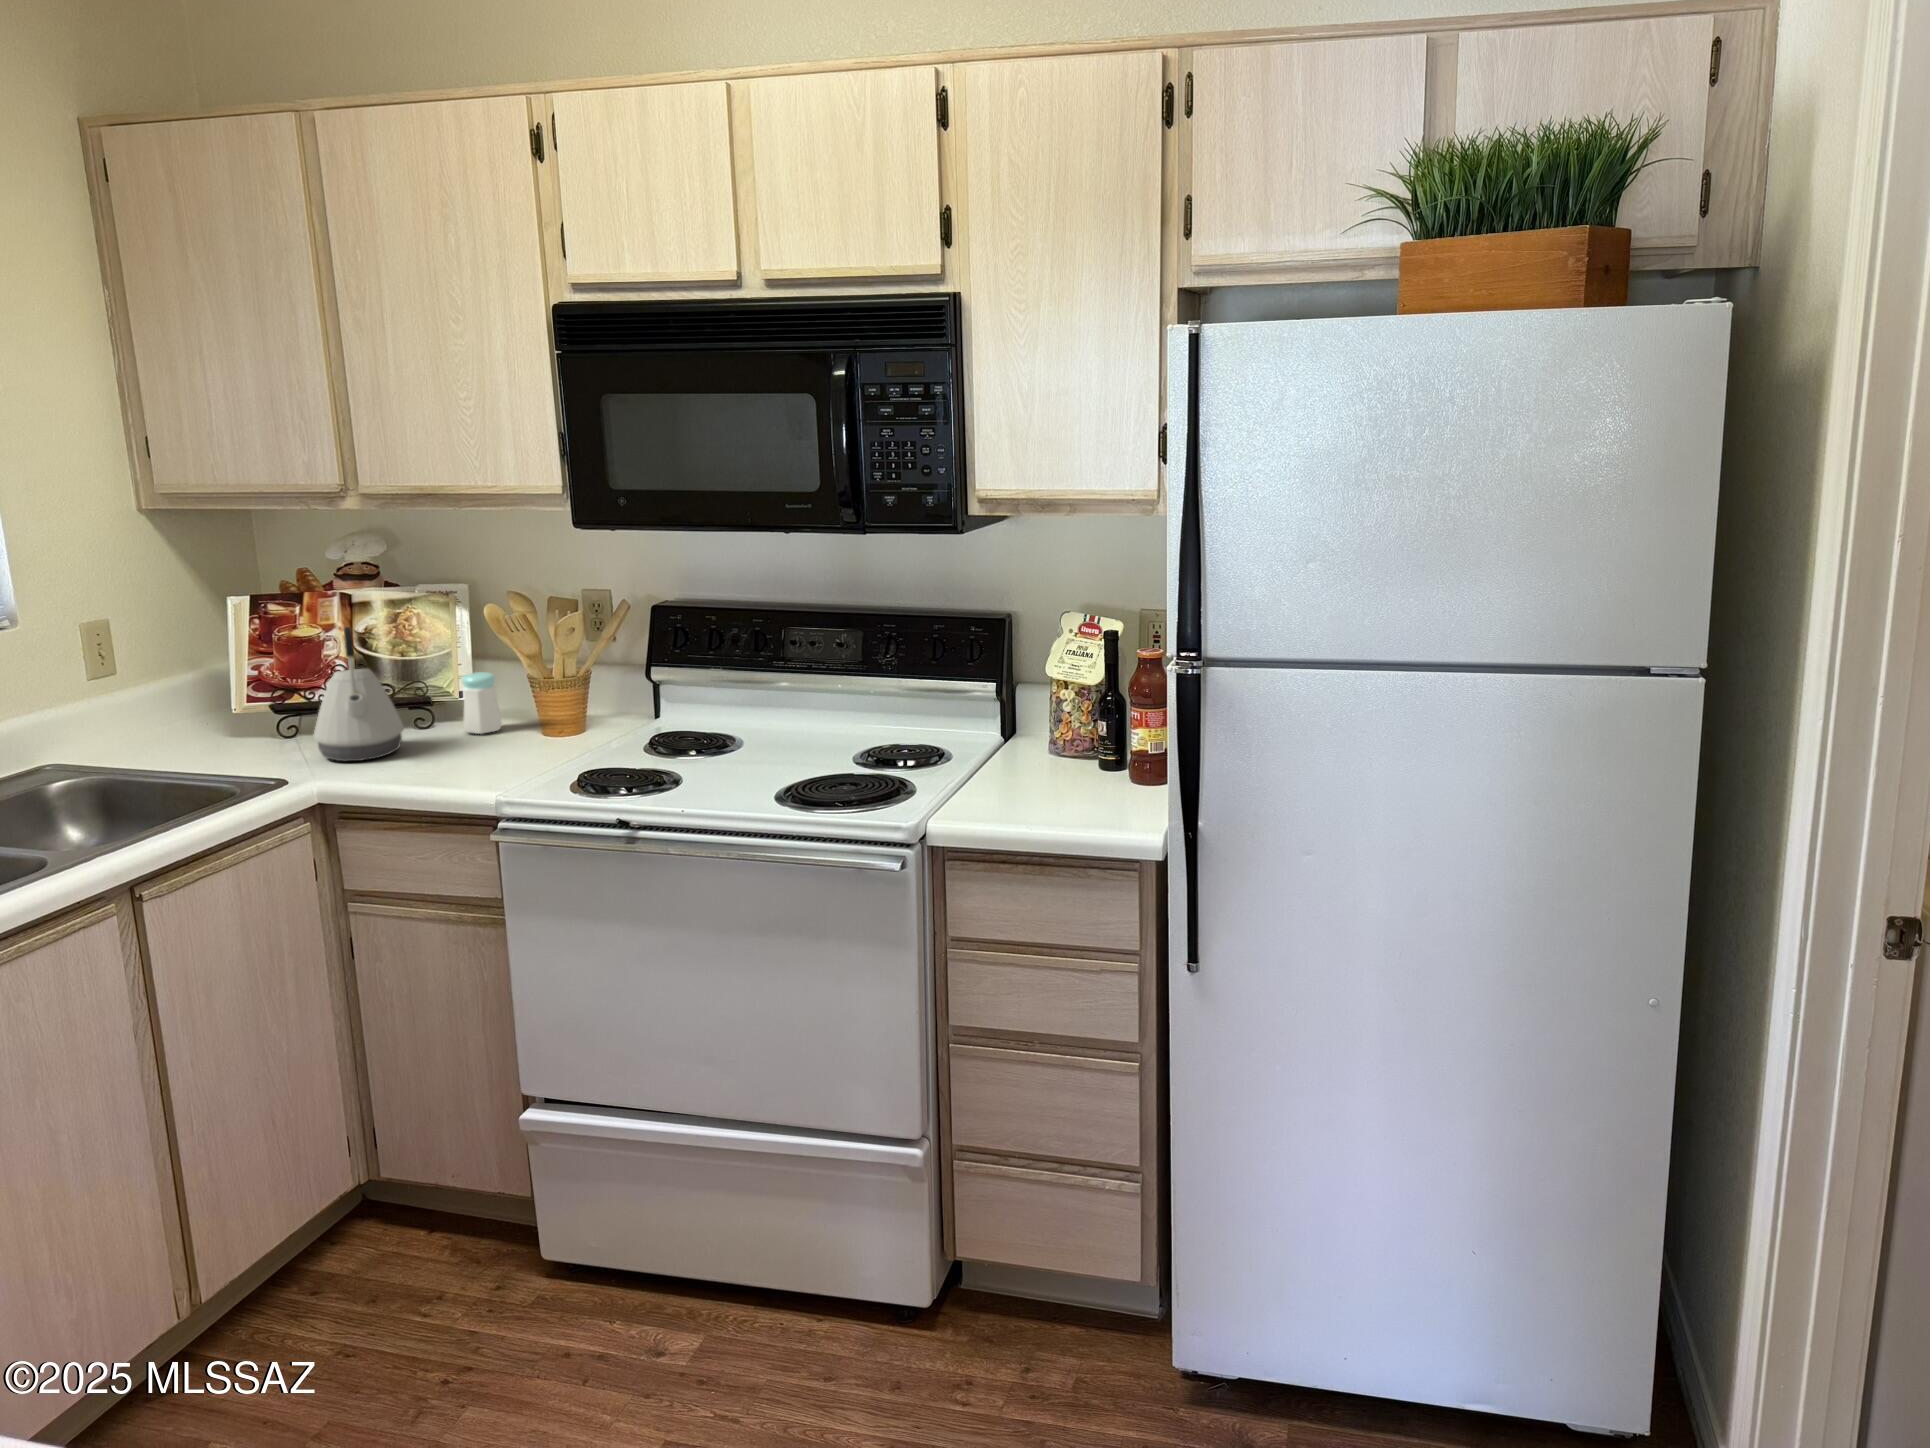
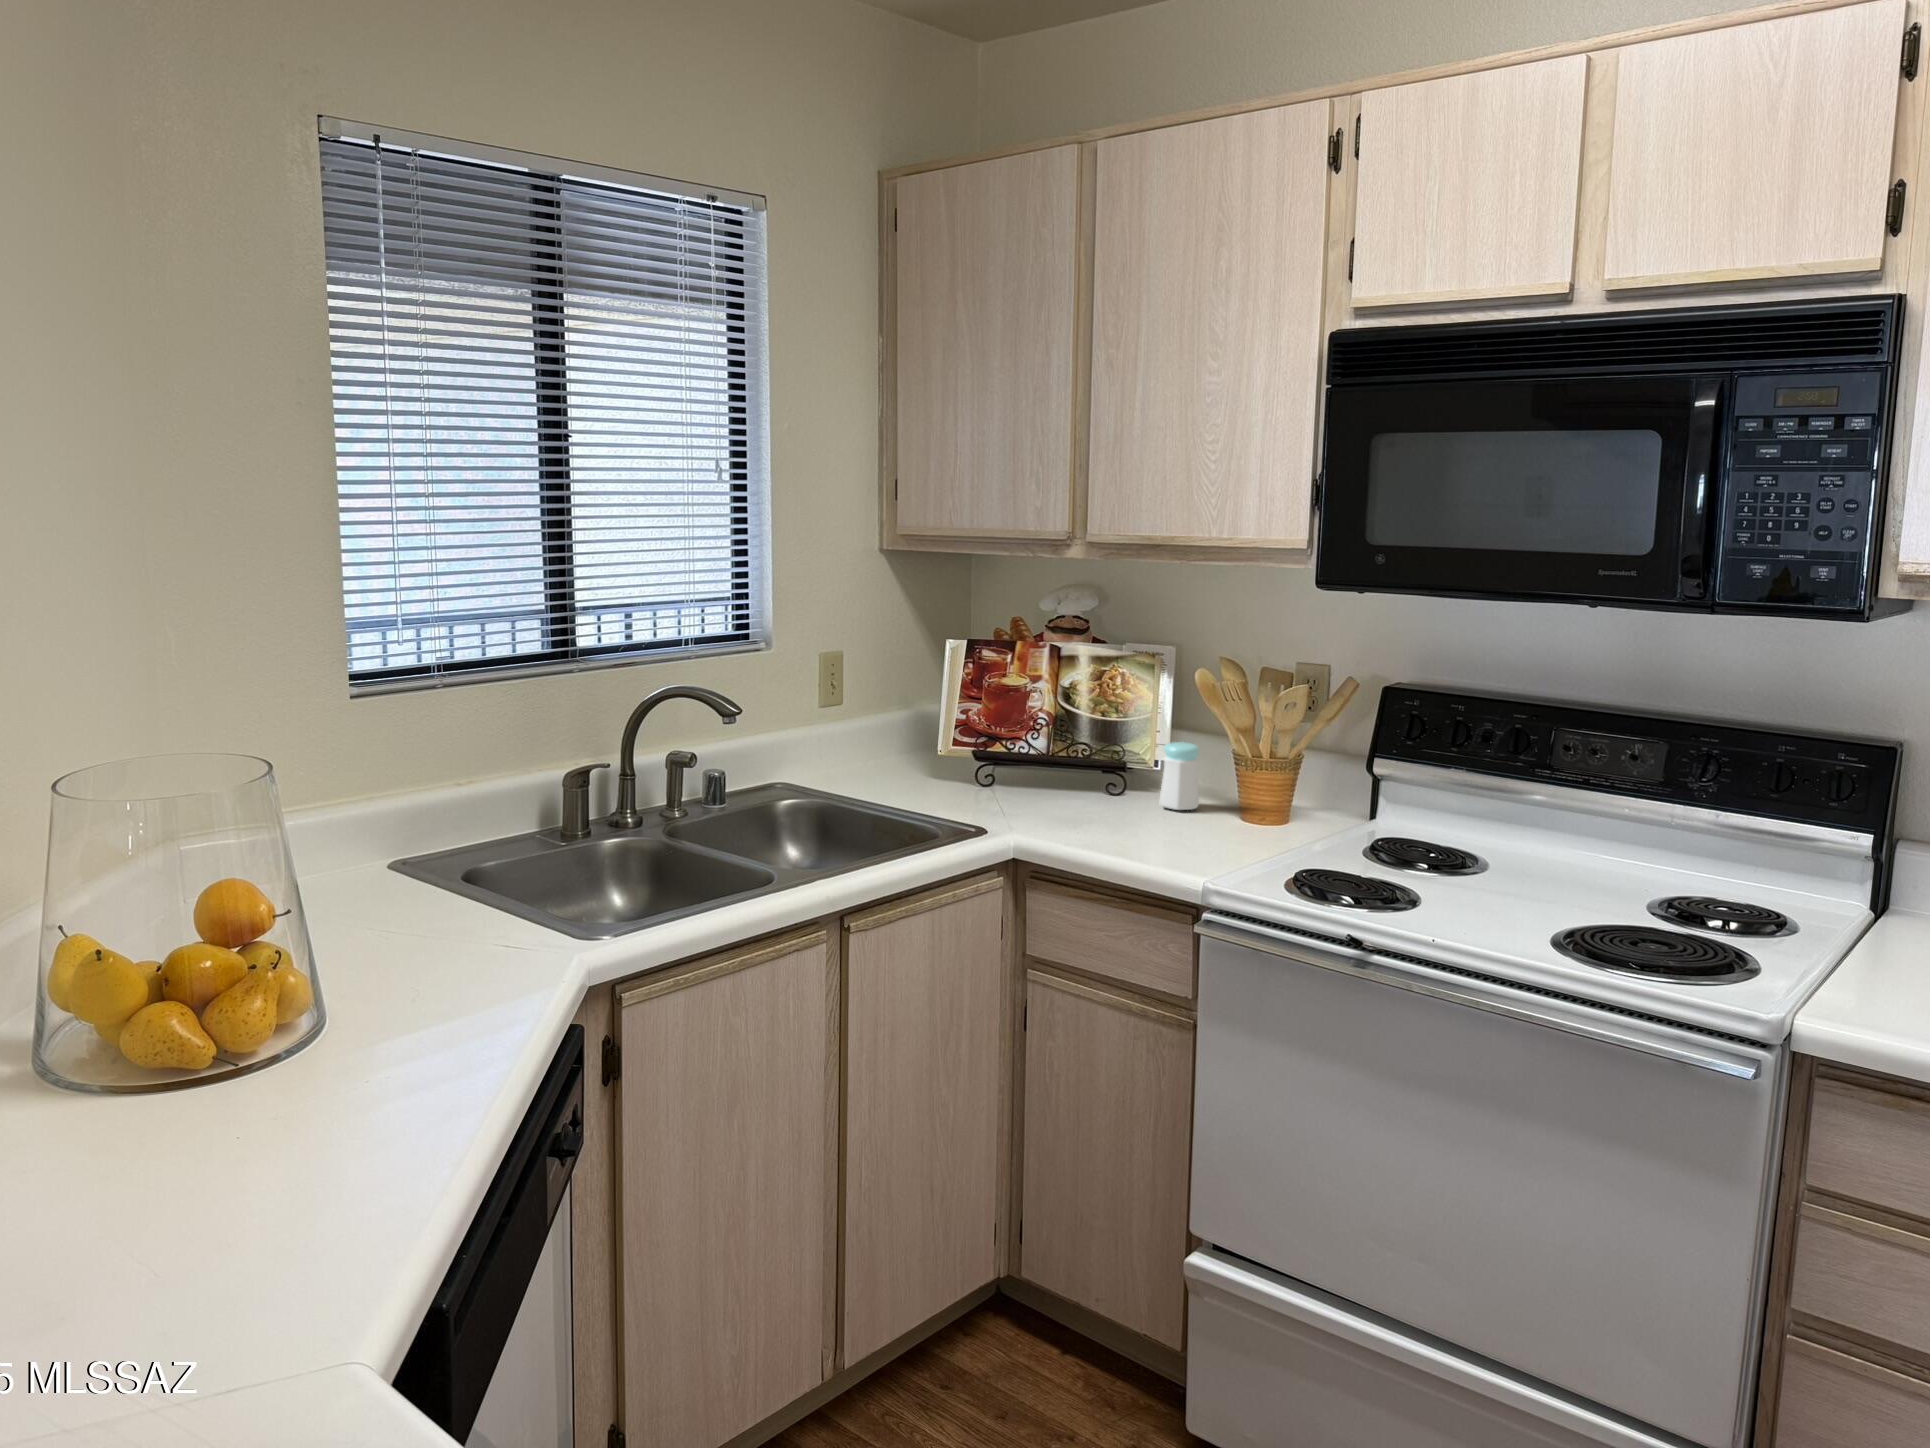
kettle: present [314,627,404,761] -> none [1014,677,1102,821]

